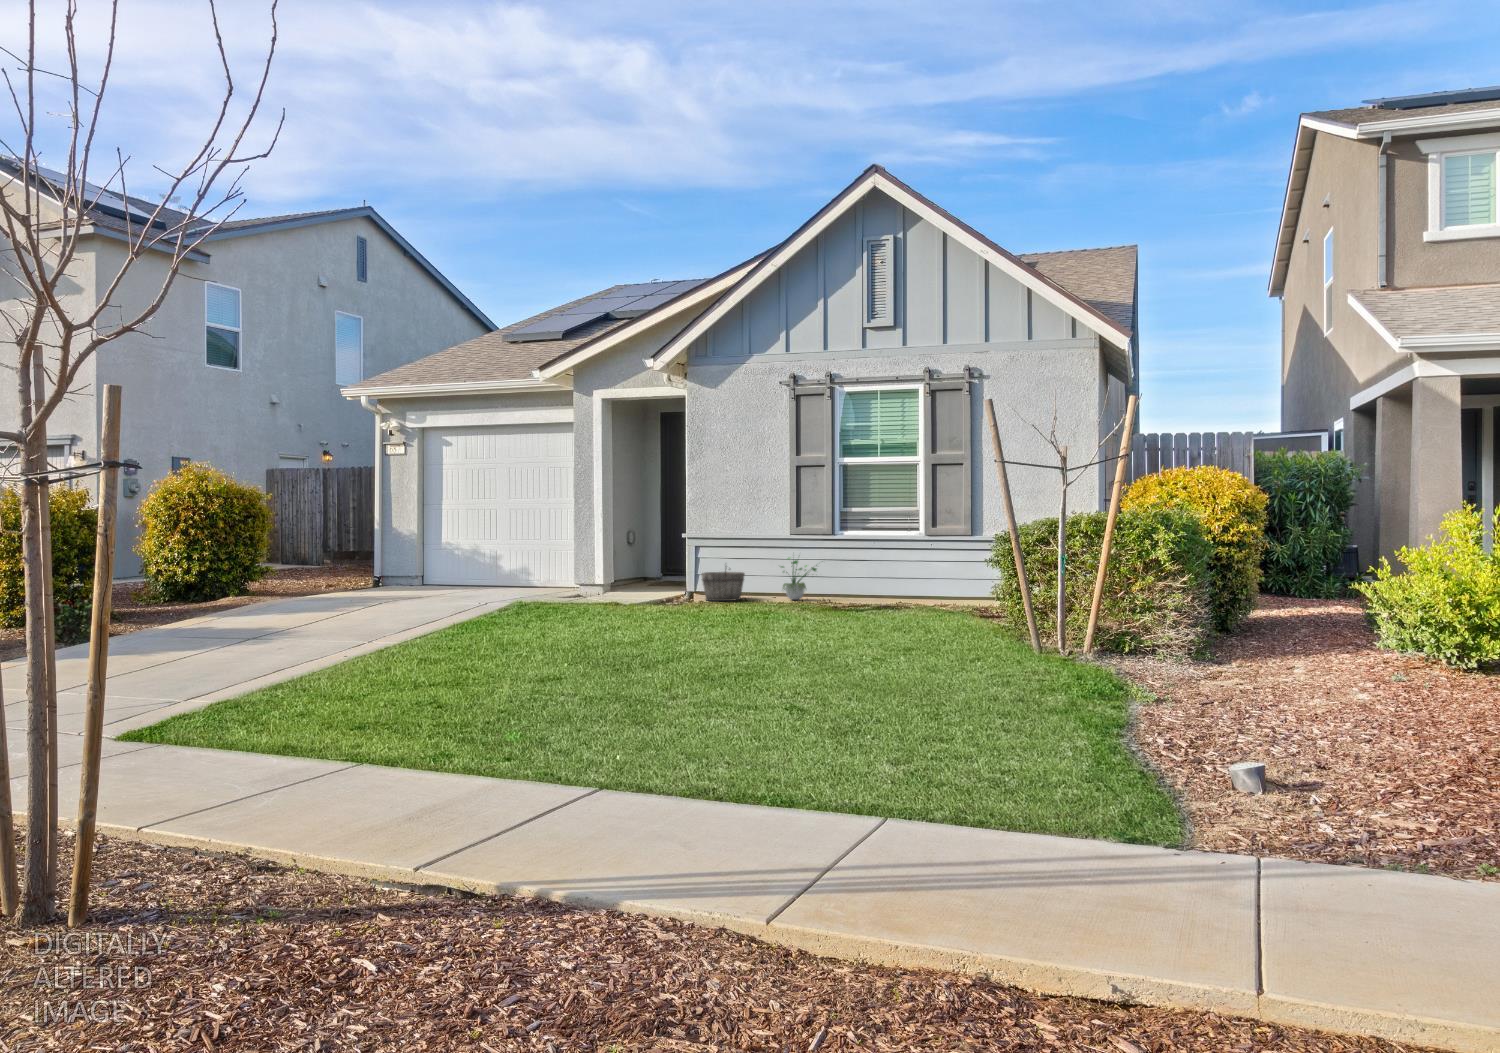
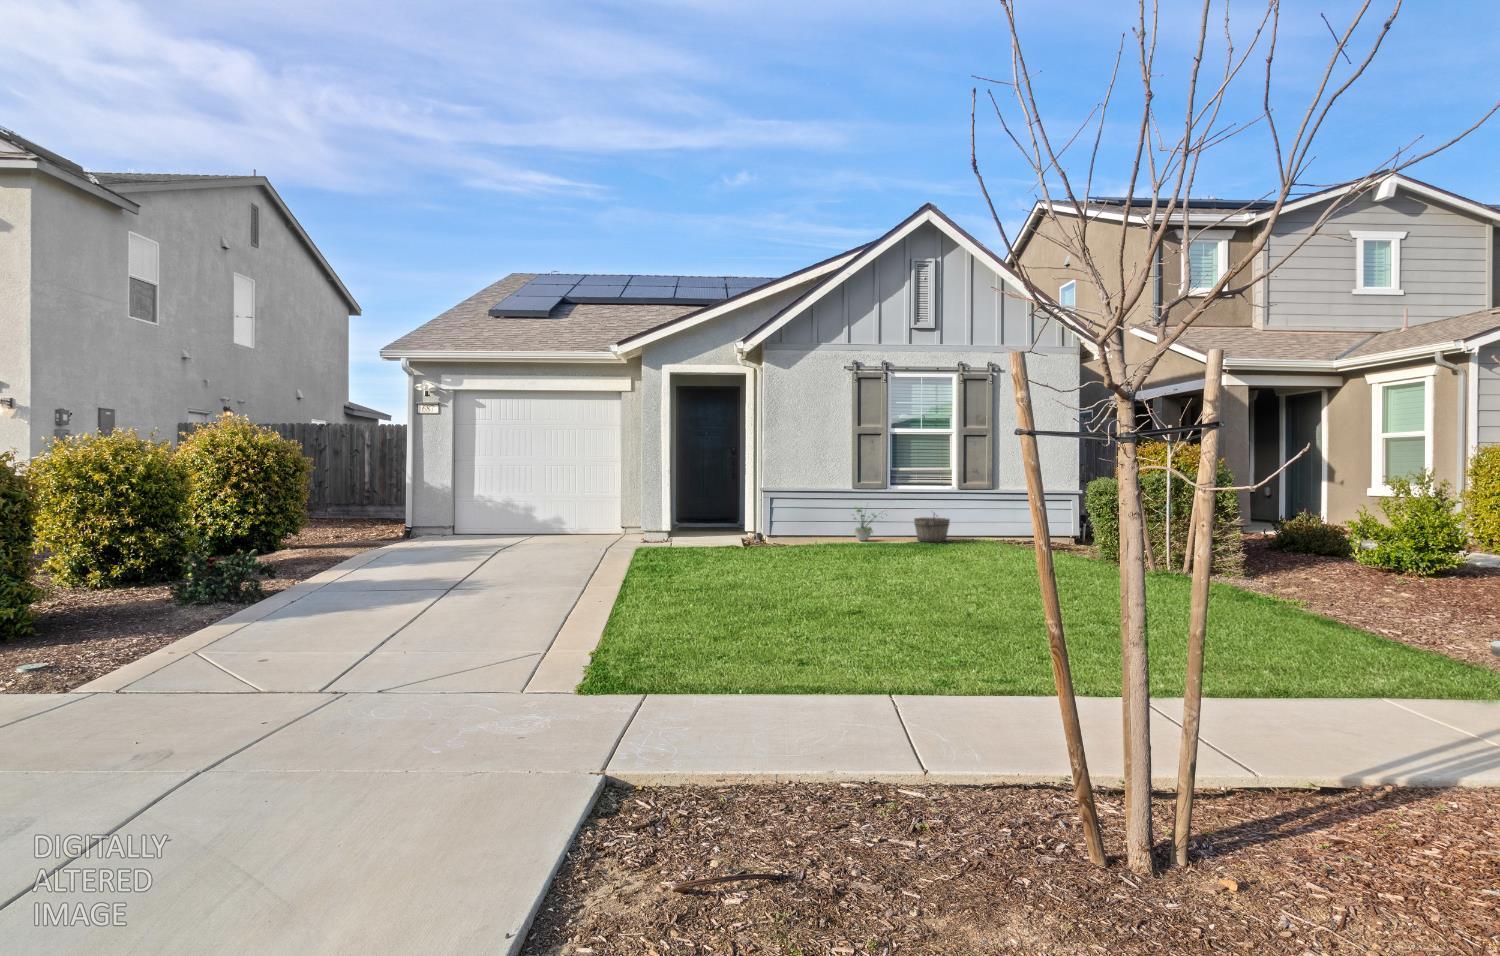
wooden bucket: present [701,566,745,601] -> present [914,513,950,542]

